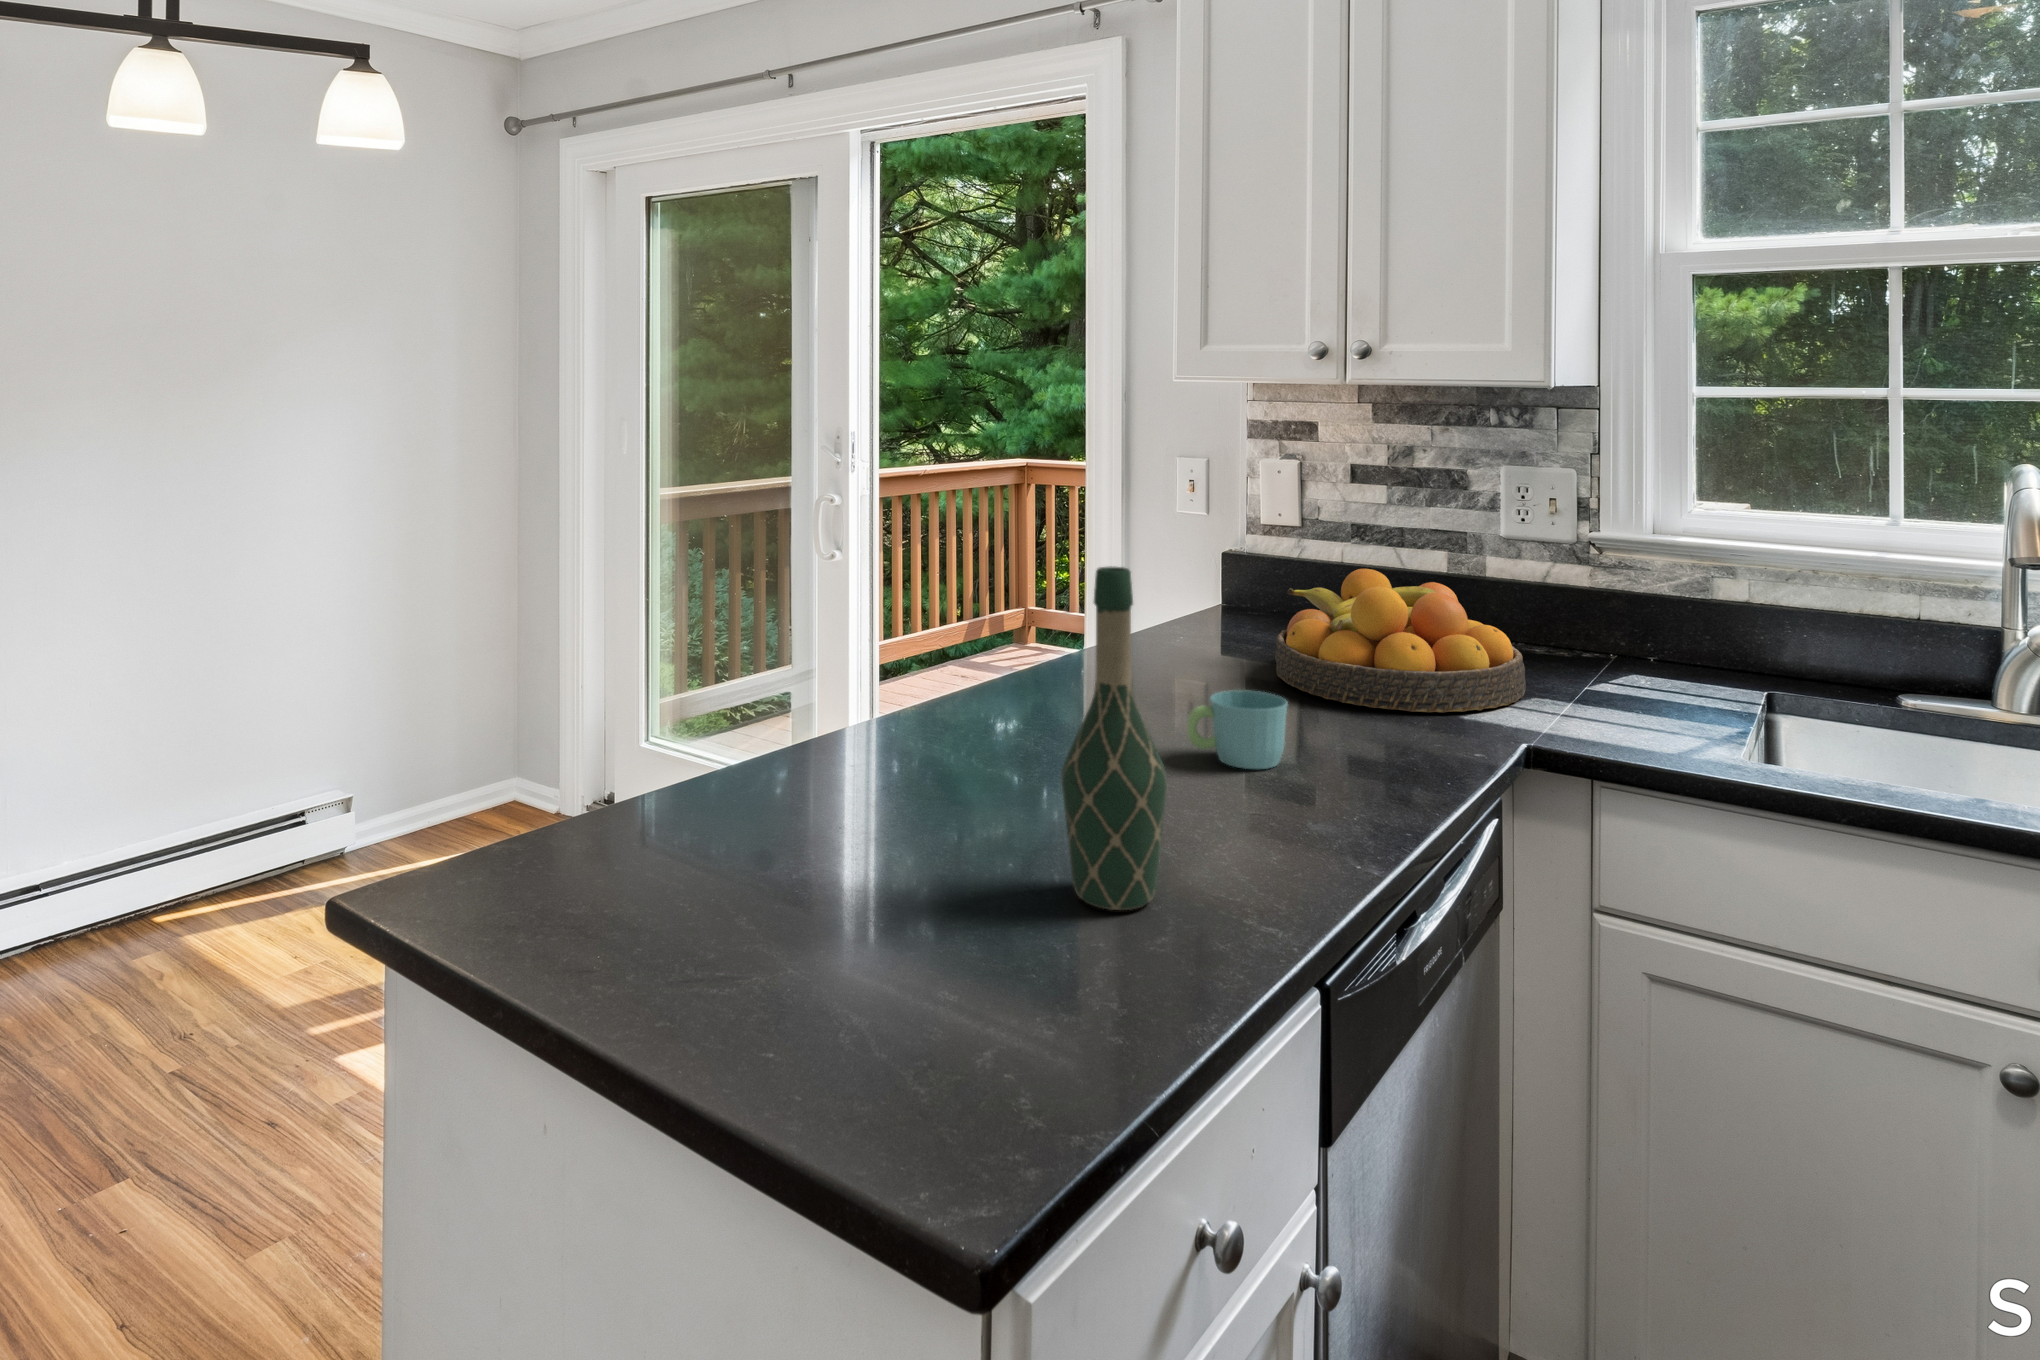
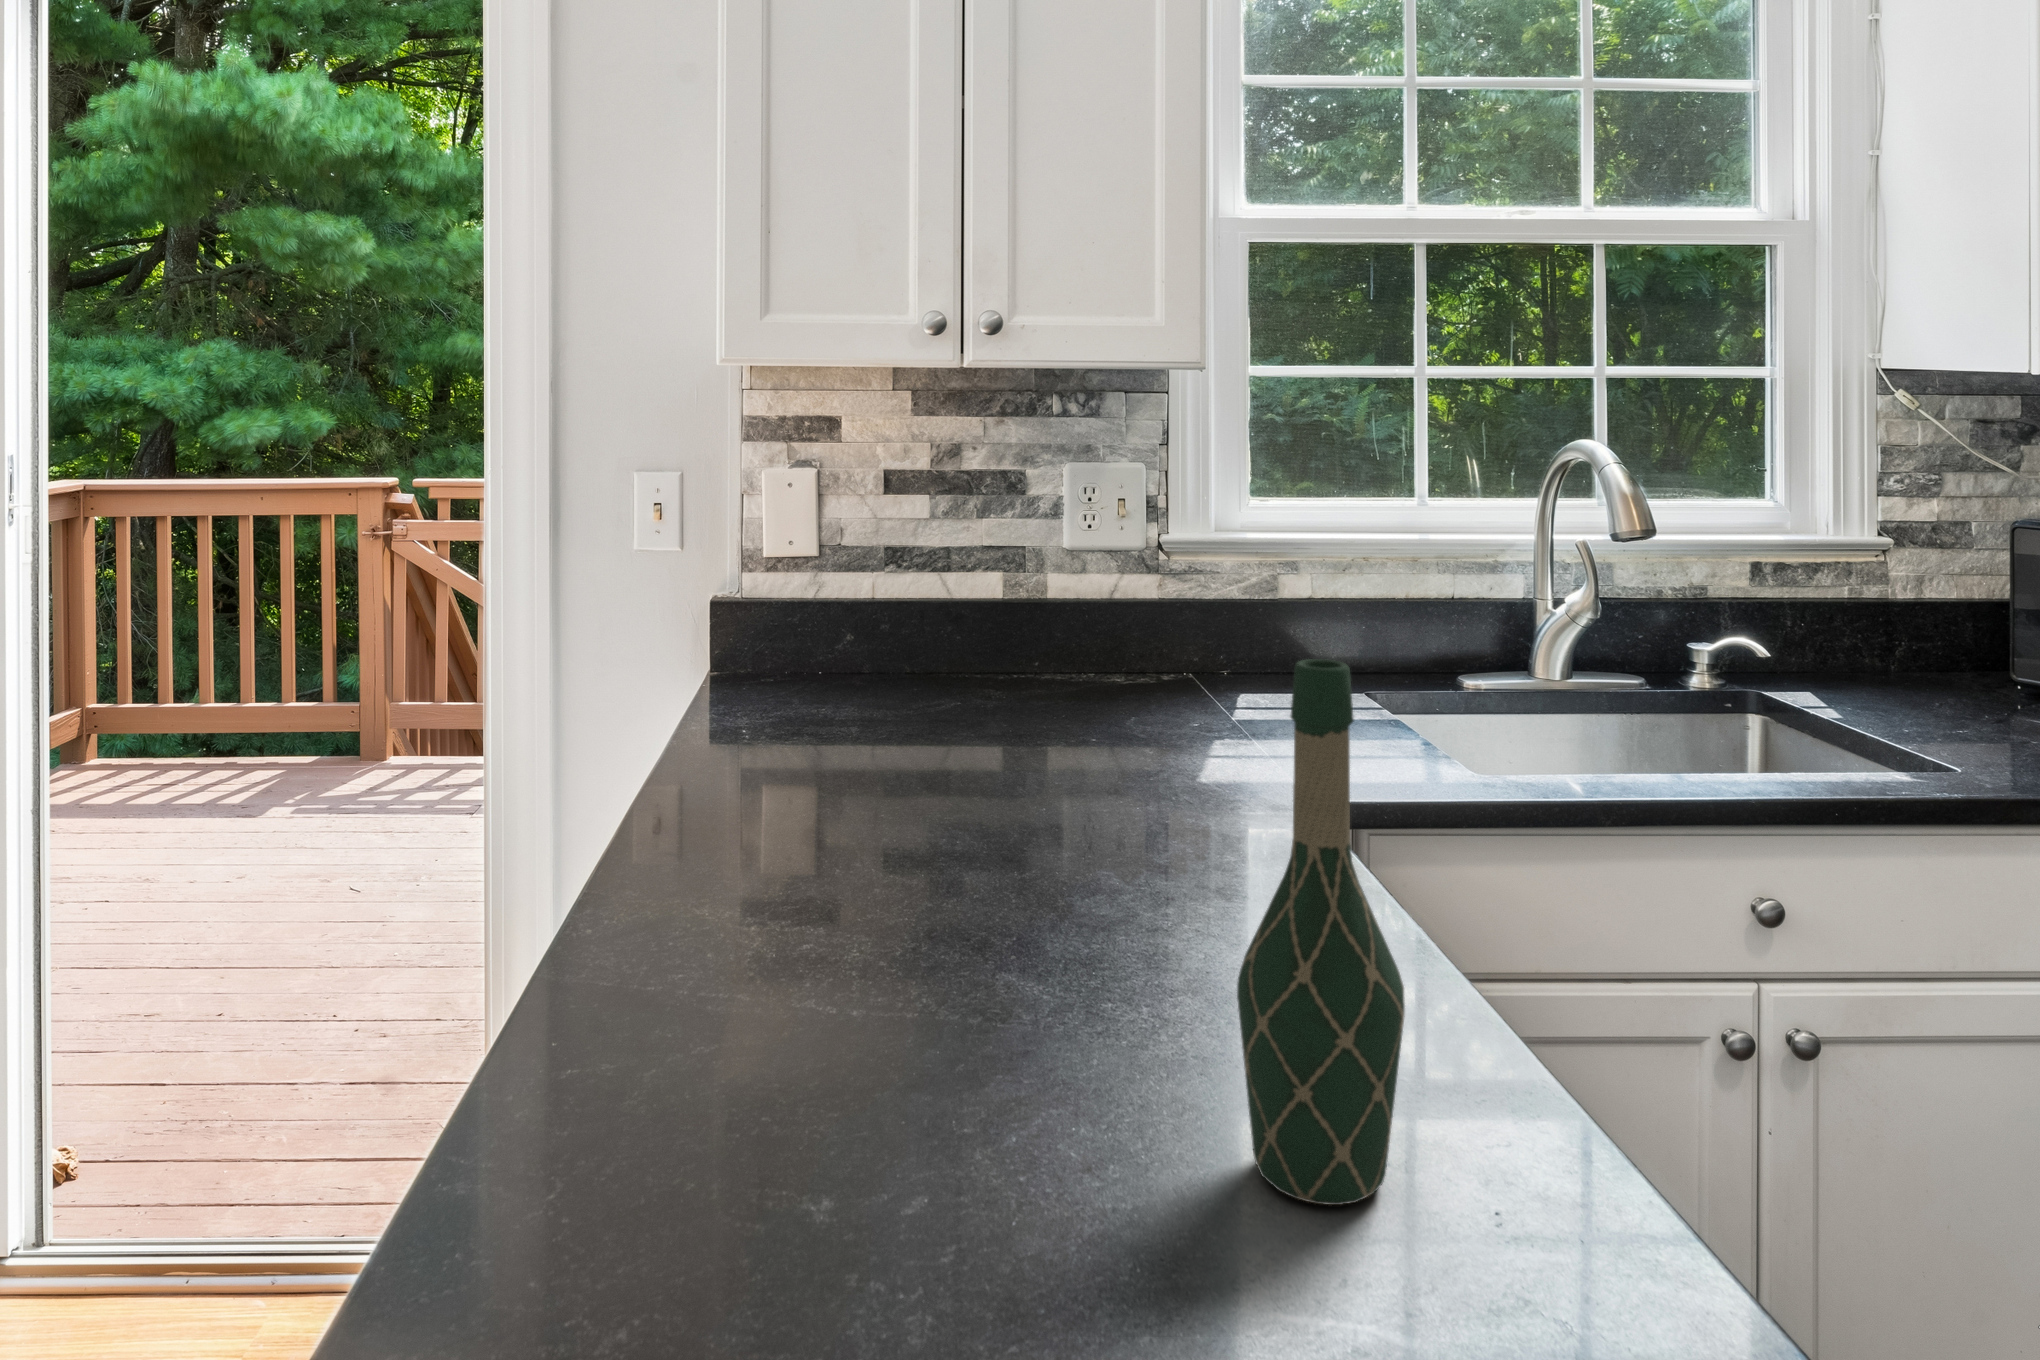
fruit bowl: present [1275,569,1526,713] -> none [900,606,1203,787]
mug: present [1188,690,1288,769] -> none [1027,797,1147,912]

